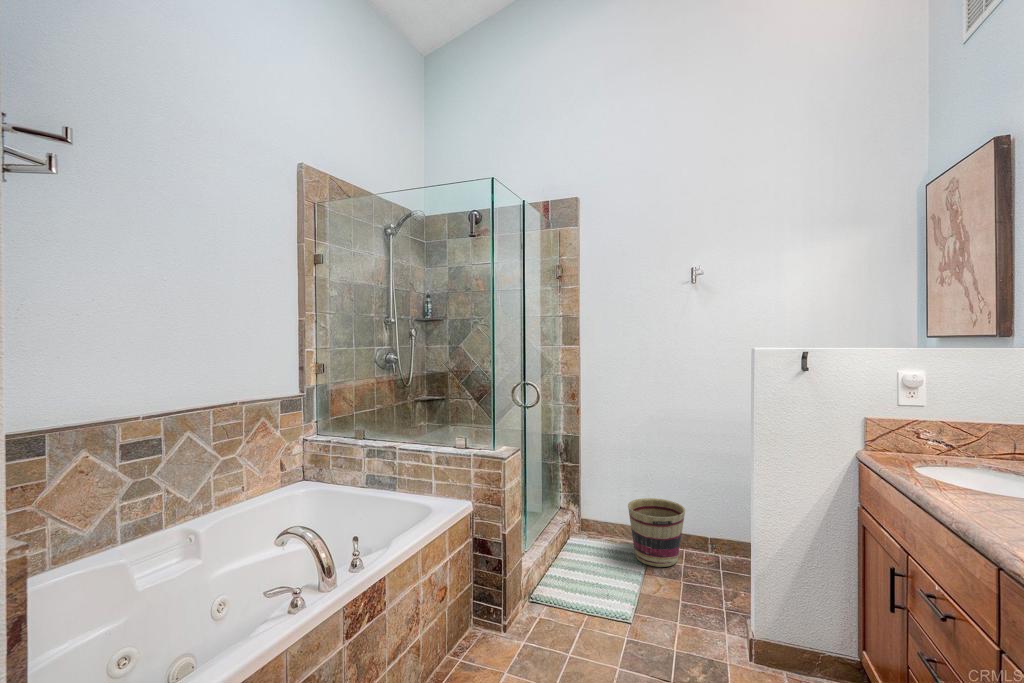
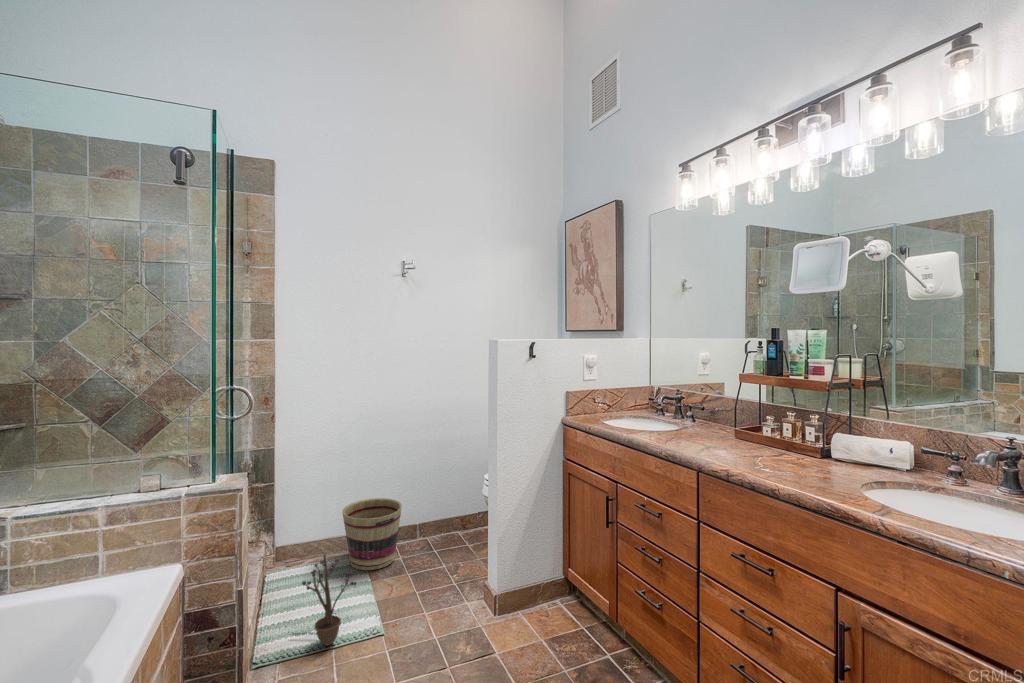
decorative plant: none [562,530,605,610] -> present [293,555,356,646]

